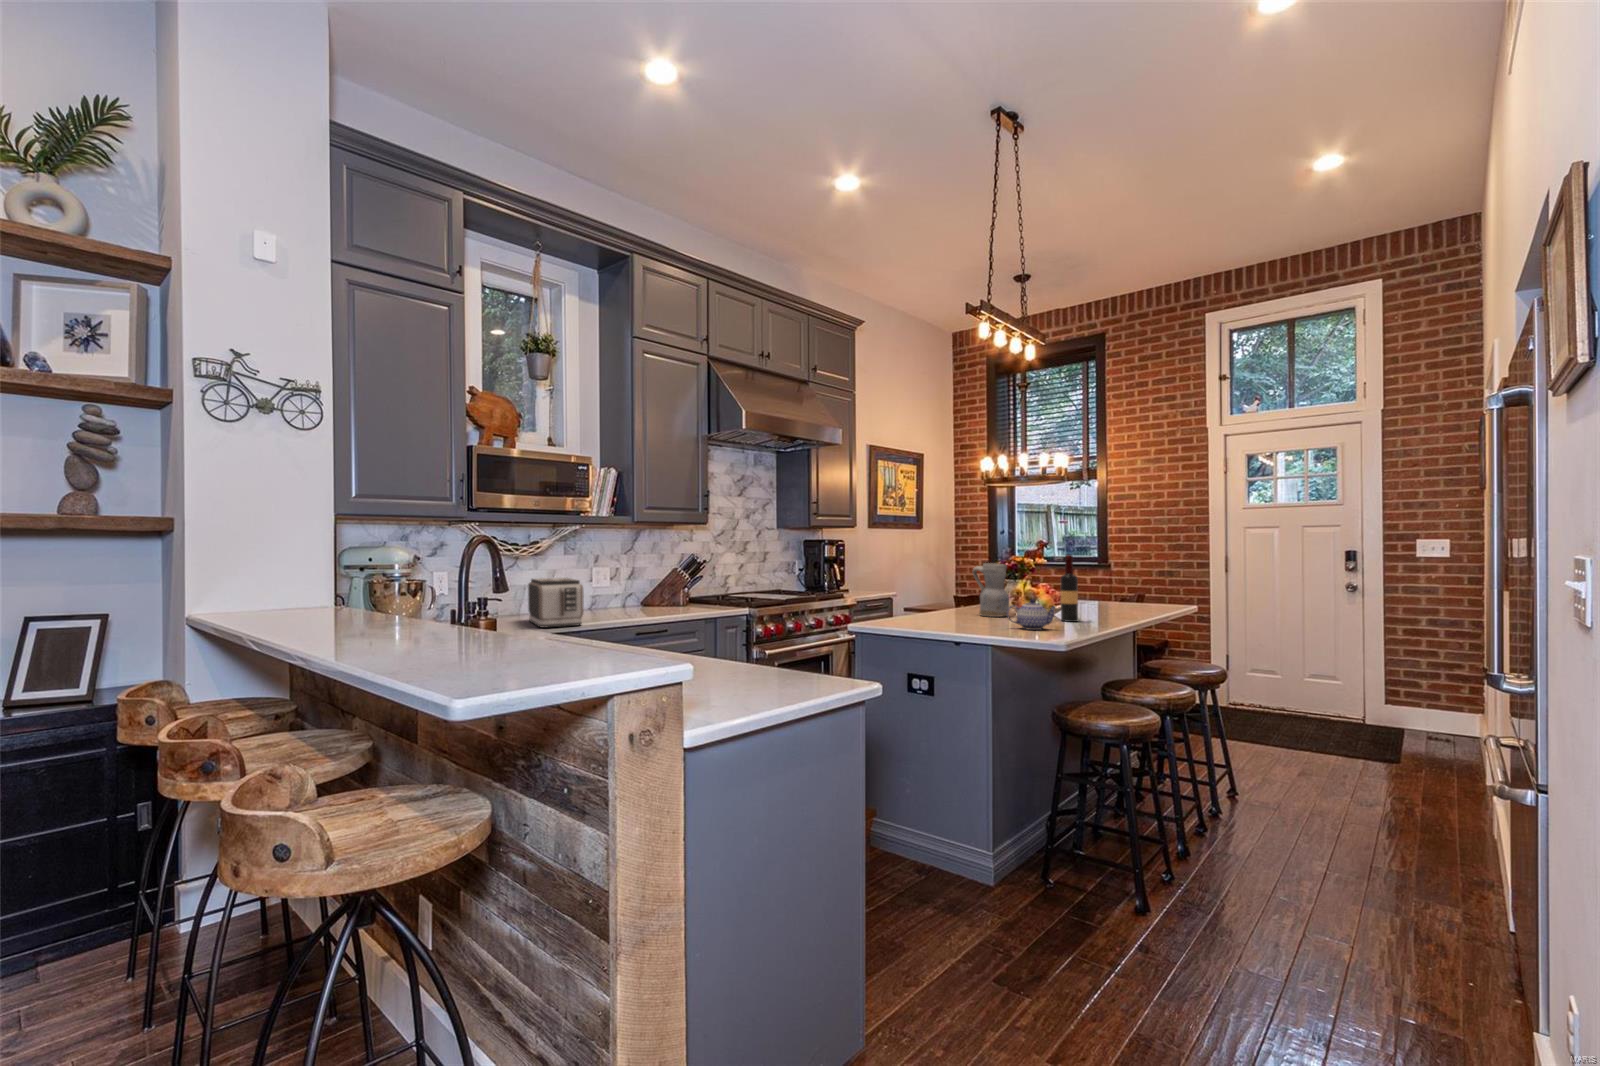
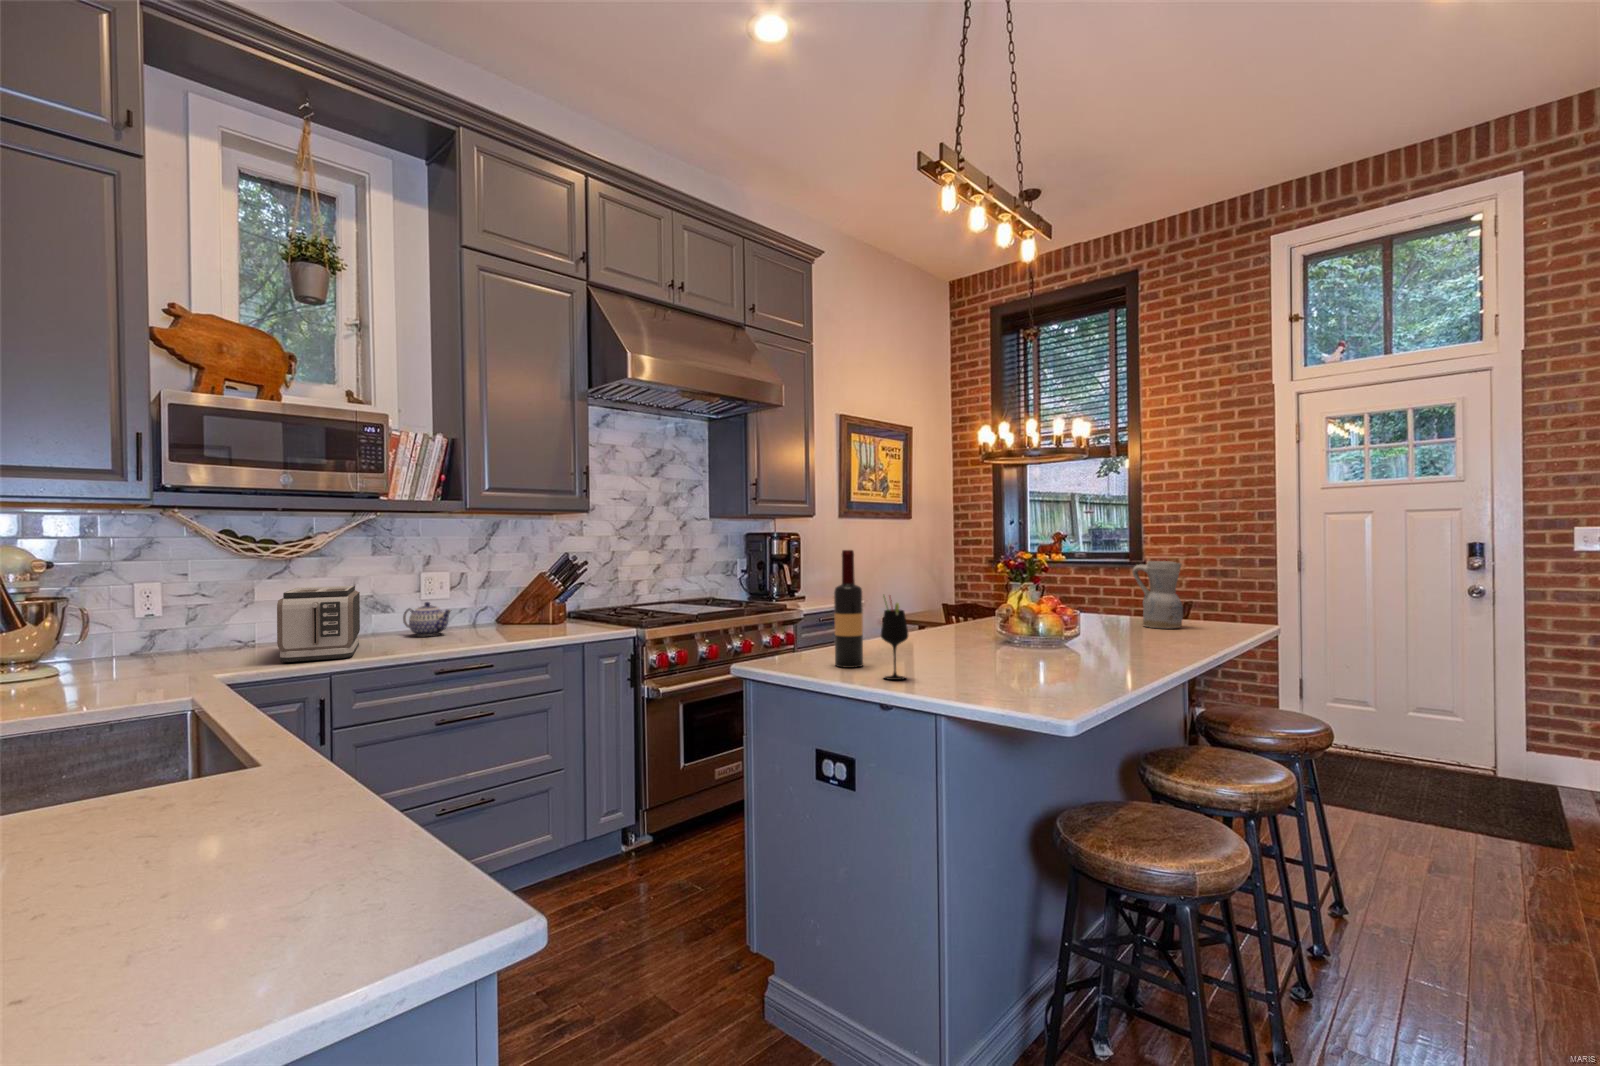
wine bottle: present [1061,555,1078,622] -> present [834,550,863,668]
ceramic pitcher: present [973,563,1009,617] -> present [1132,561,1183,629]
wine glass: none [952,581,970,633] -> present [881,596,908,680]
teapot: present [1007,599,1056,630] -> present [403,602,450,636]

